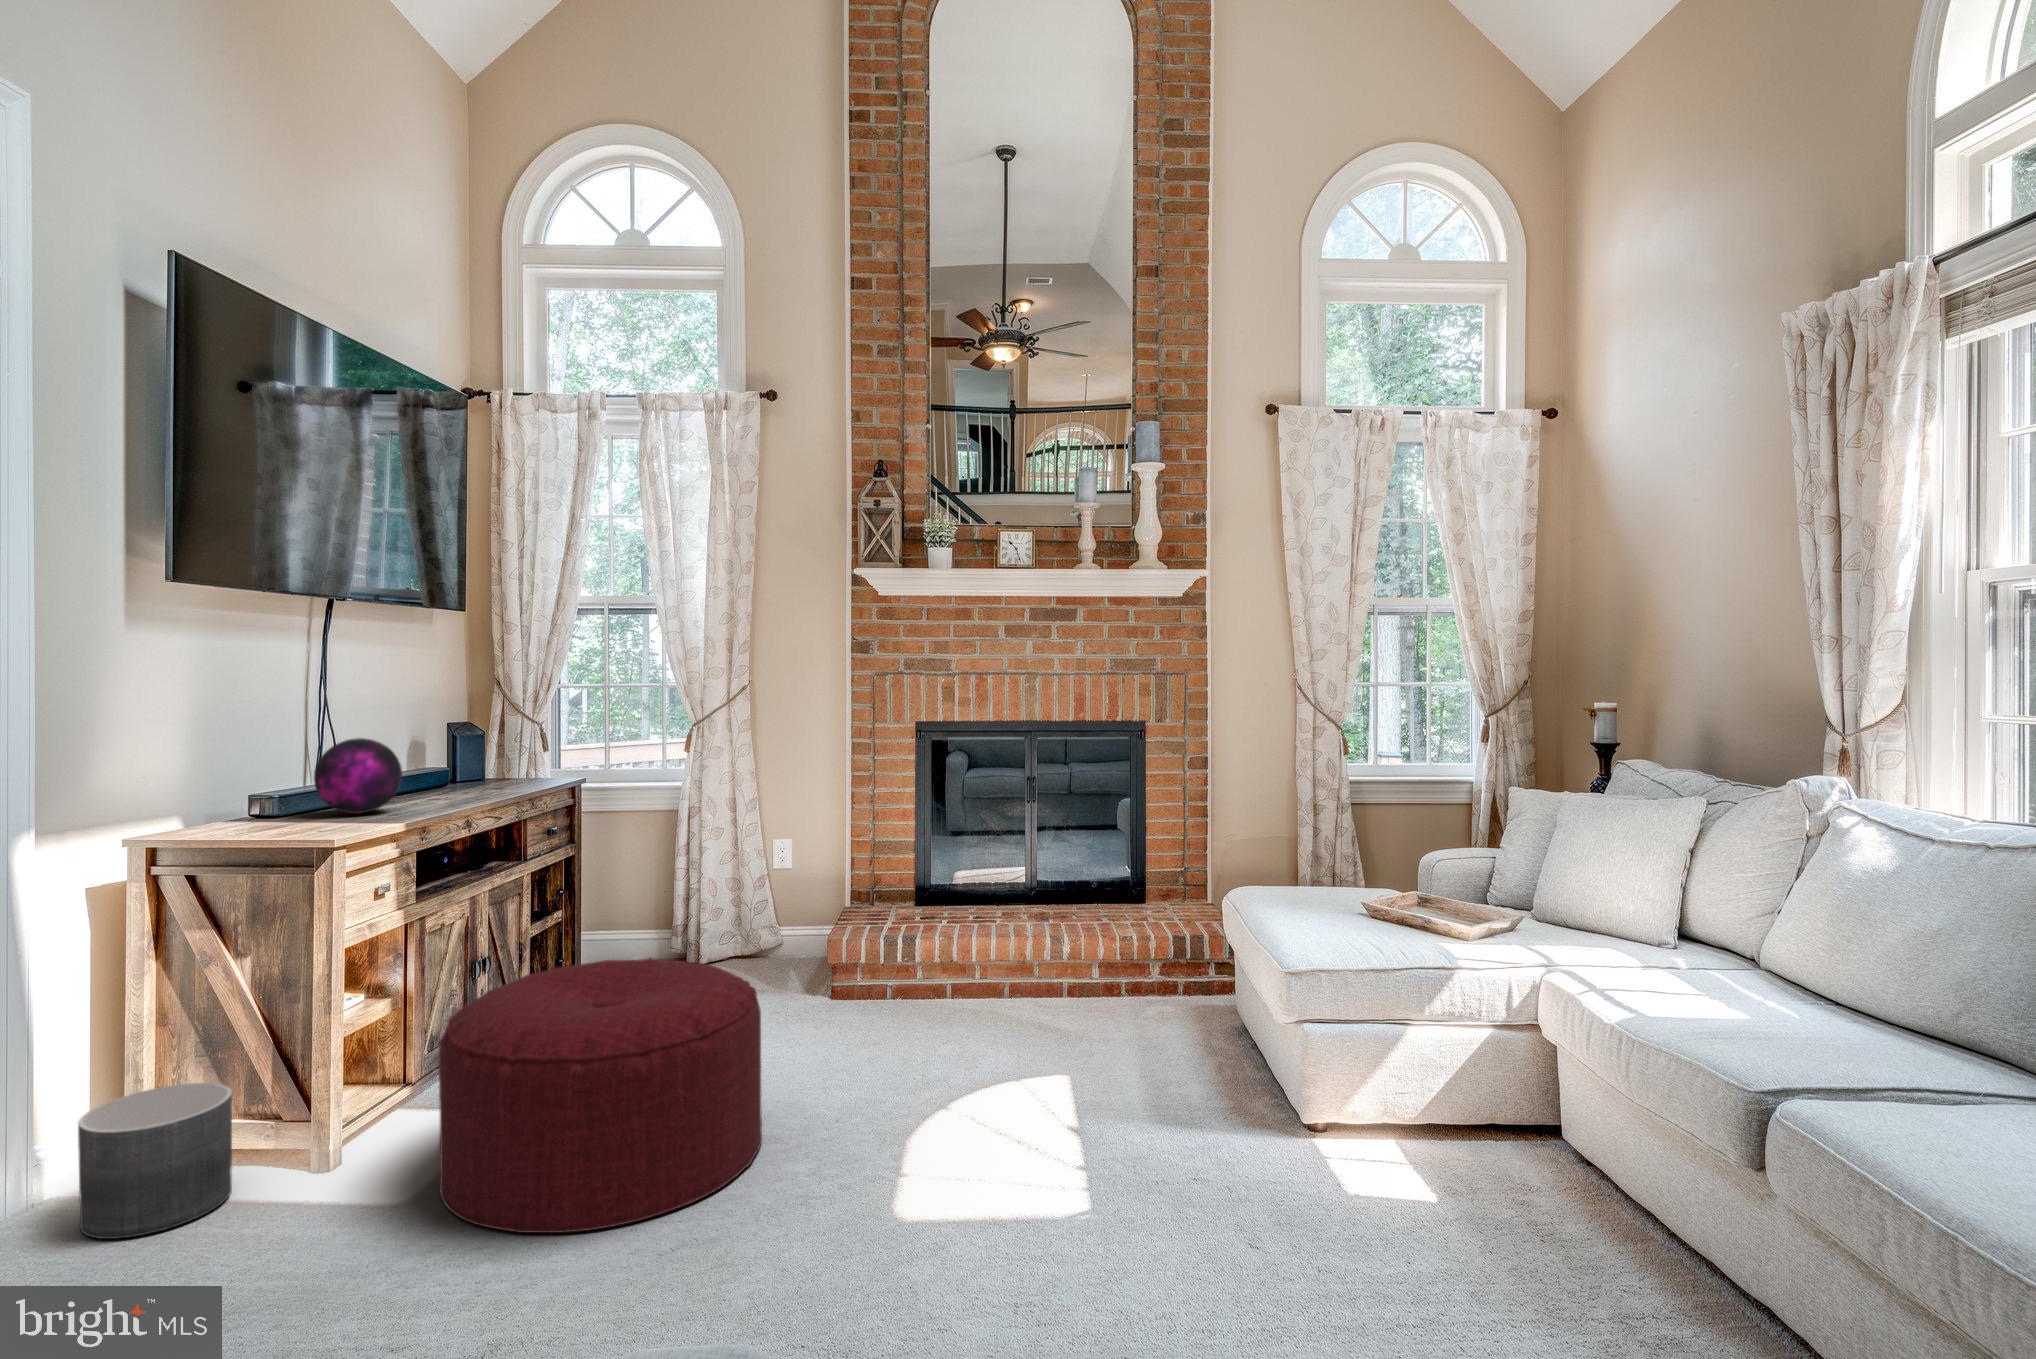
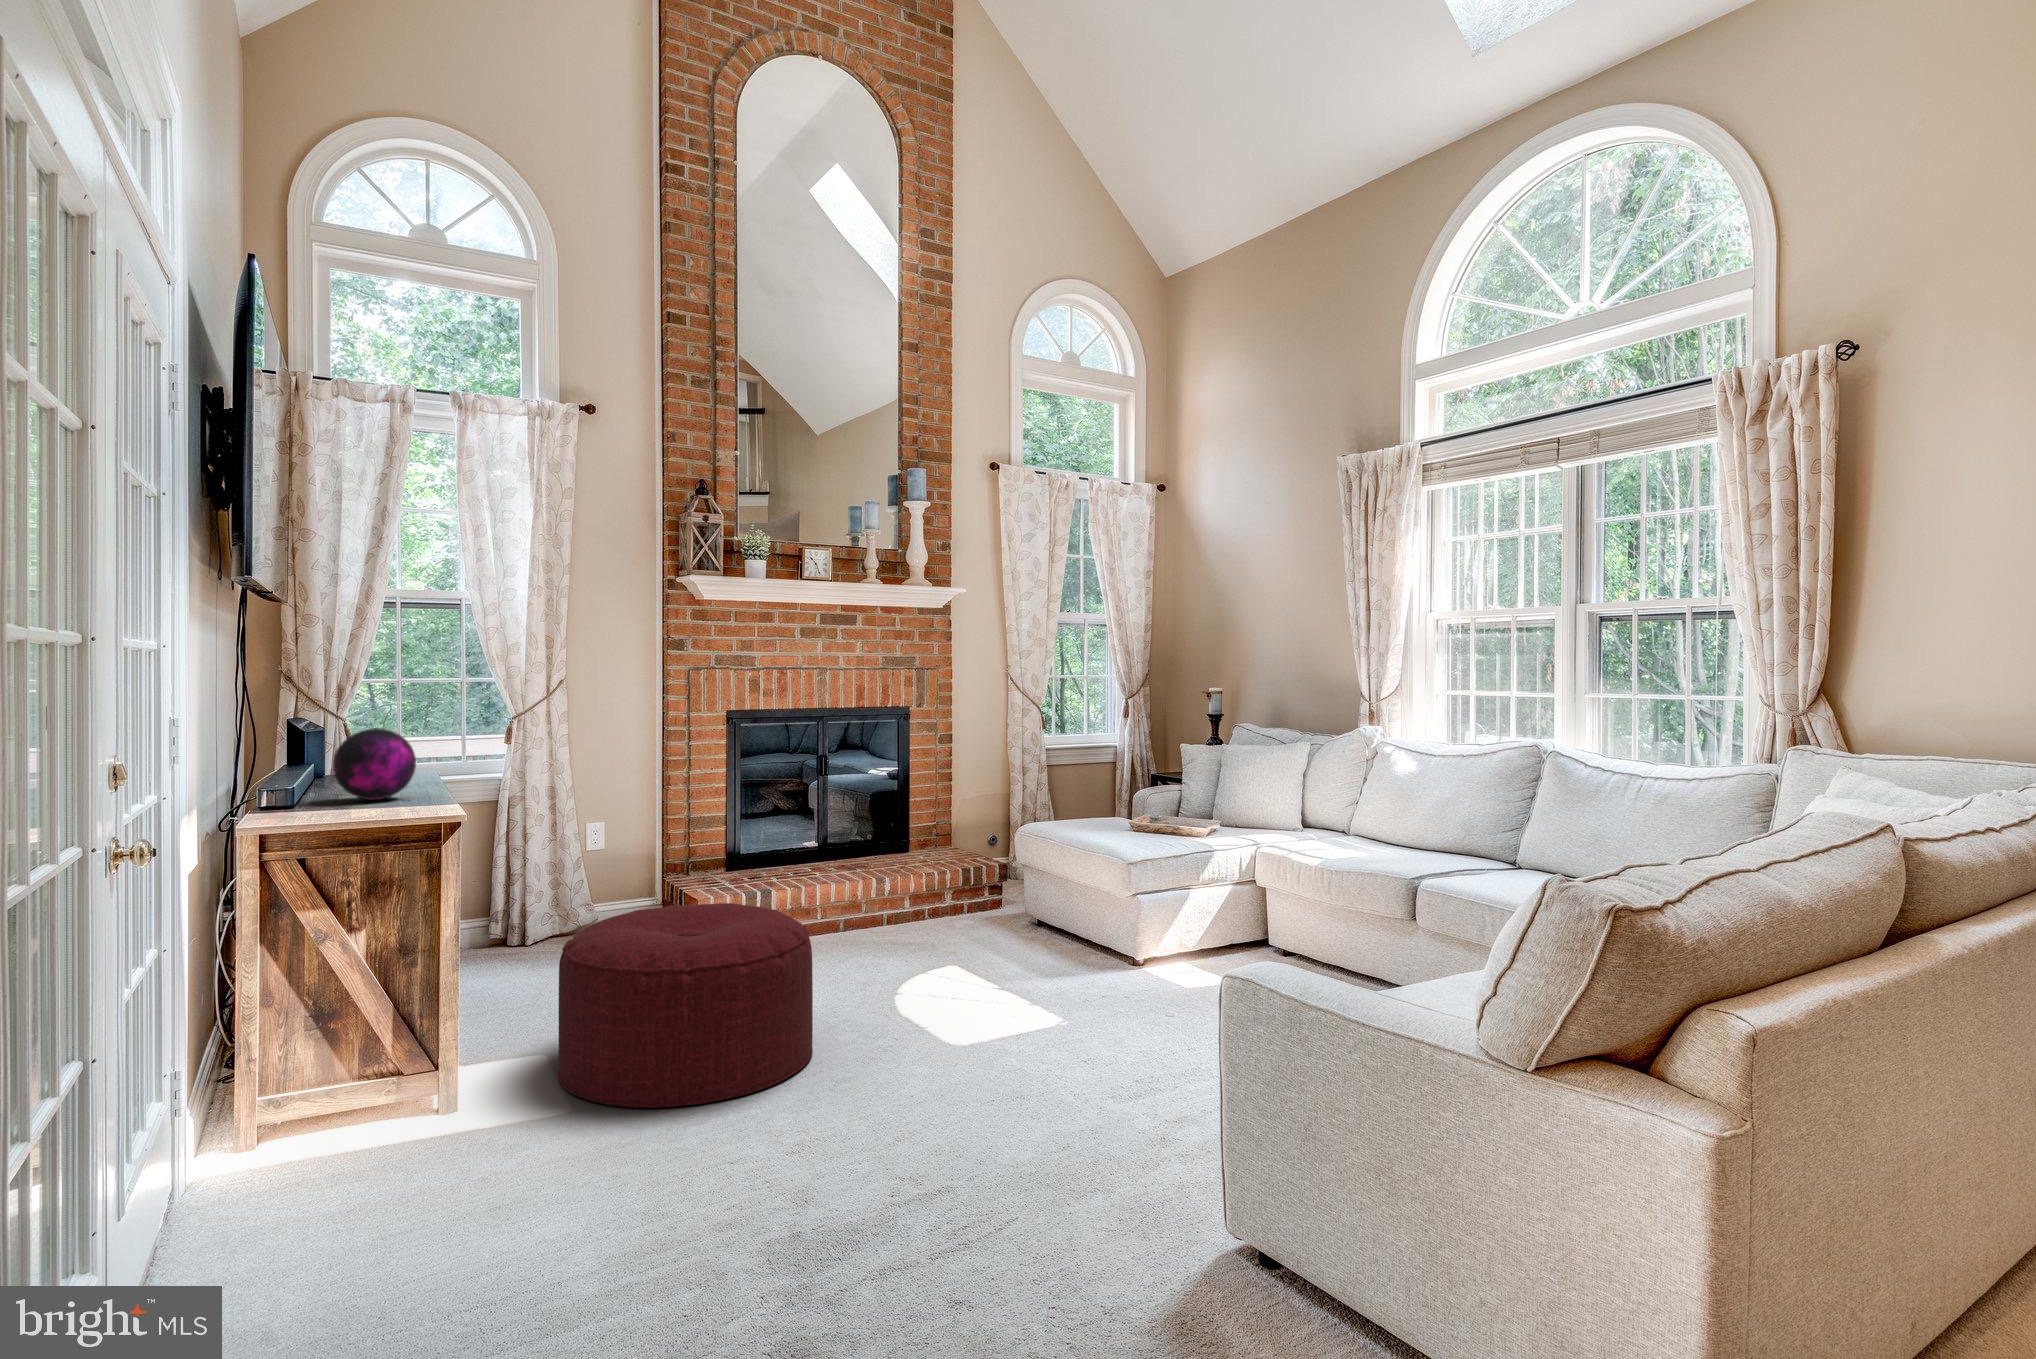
planter: present [78,1083,232,1239] -> none [263,1046,394,1185]

